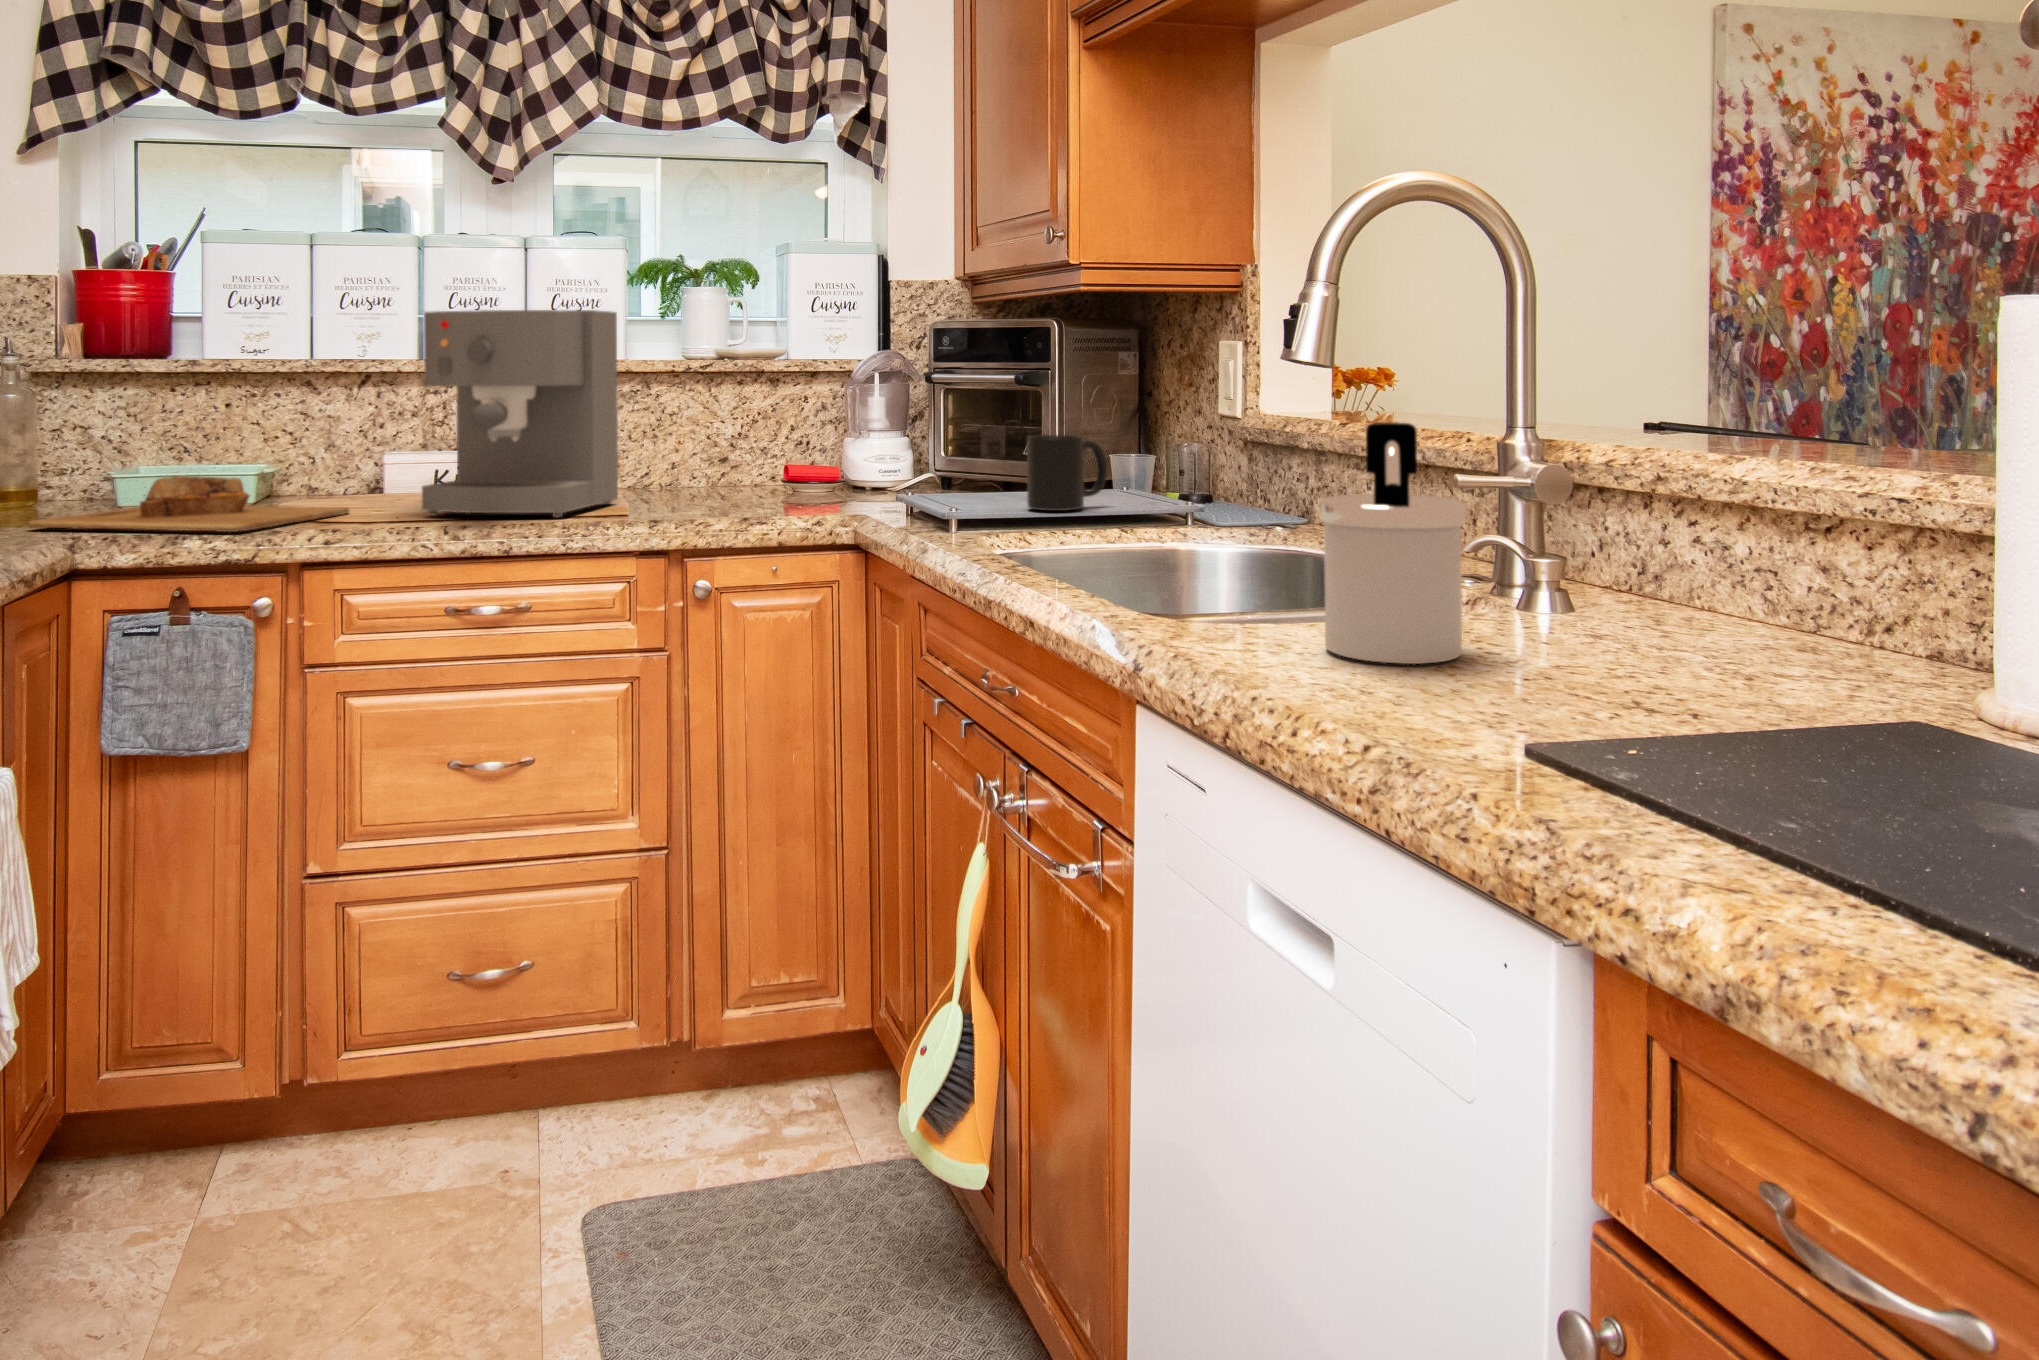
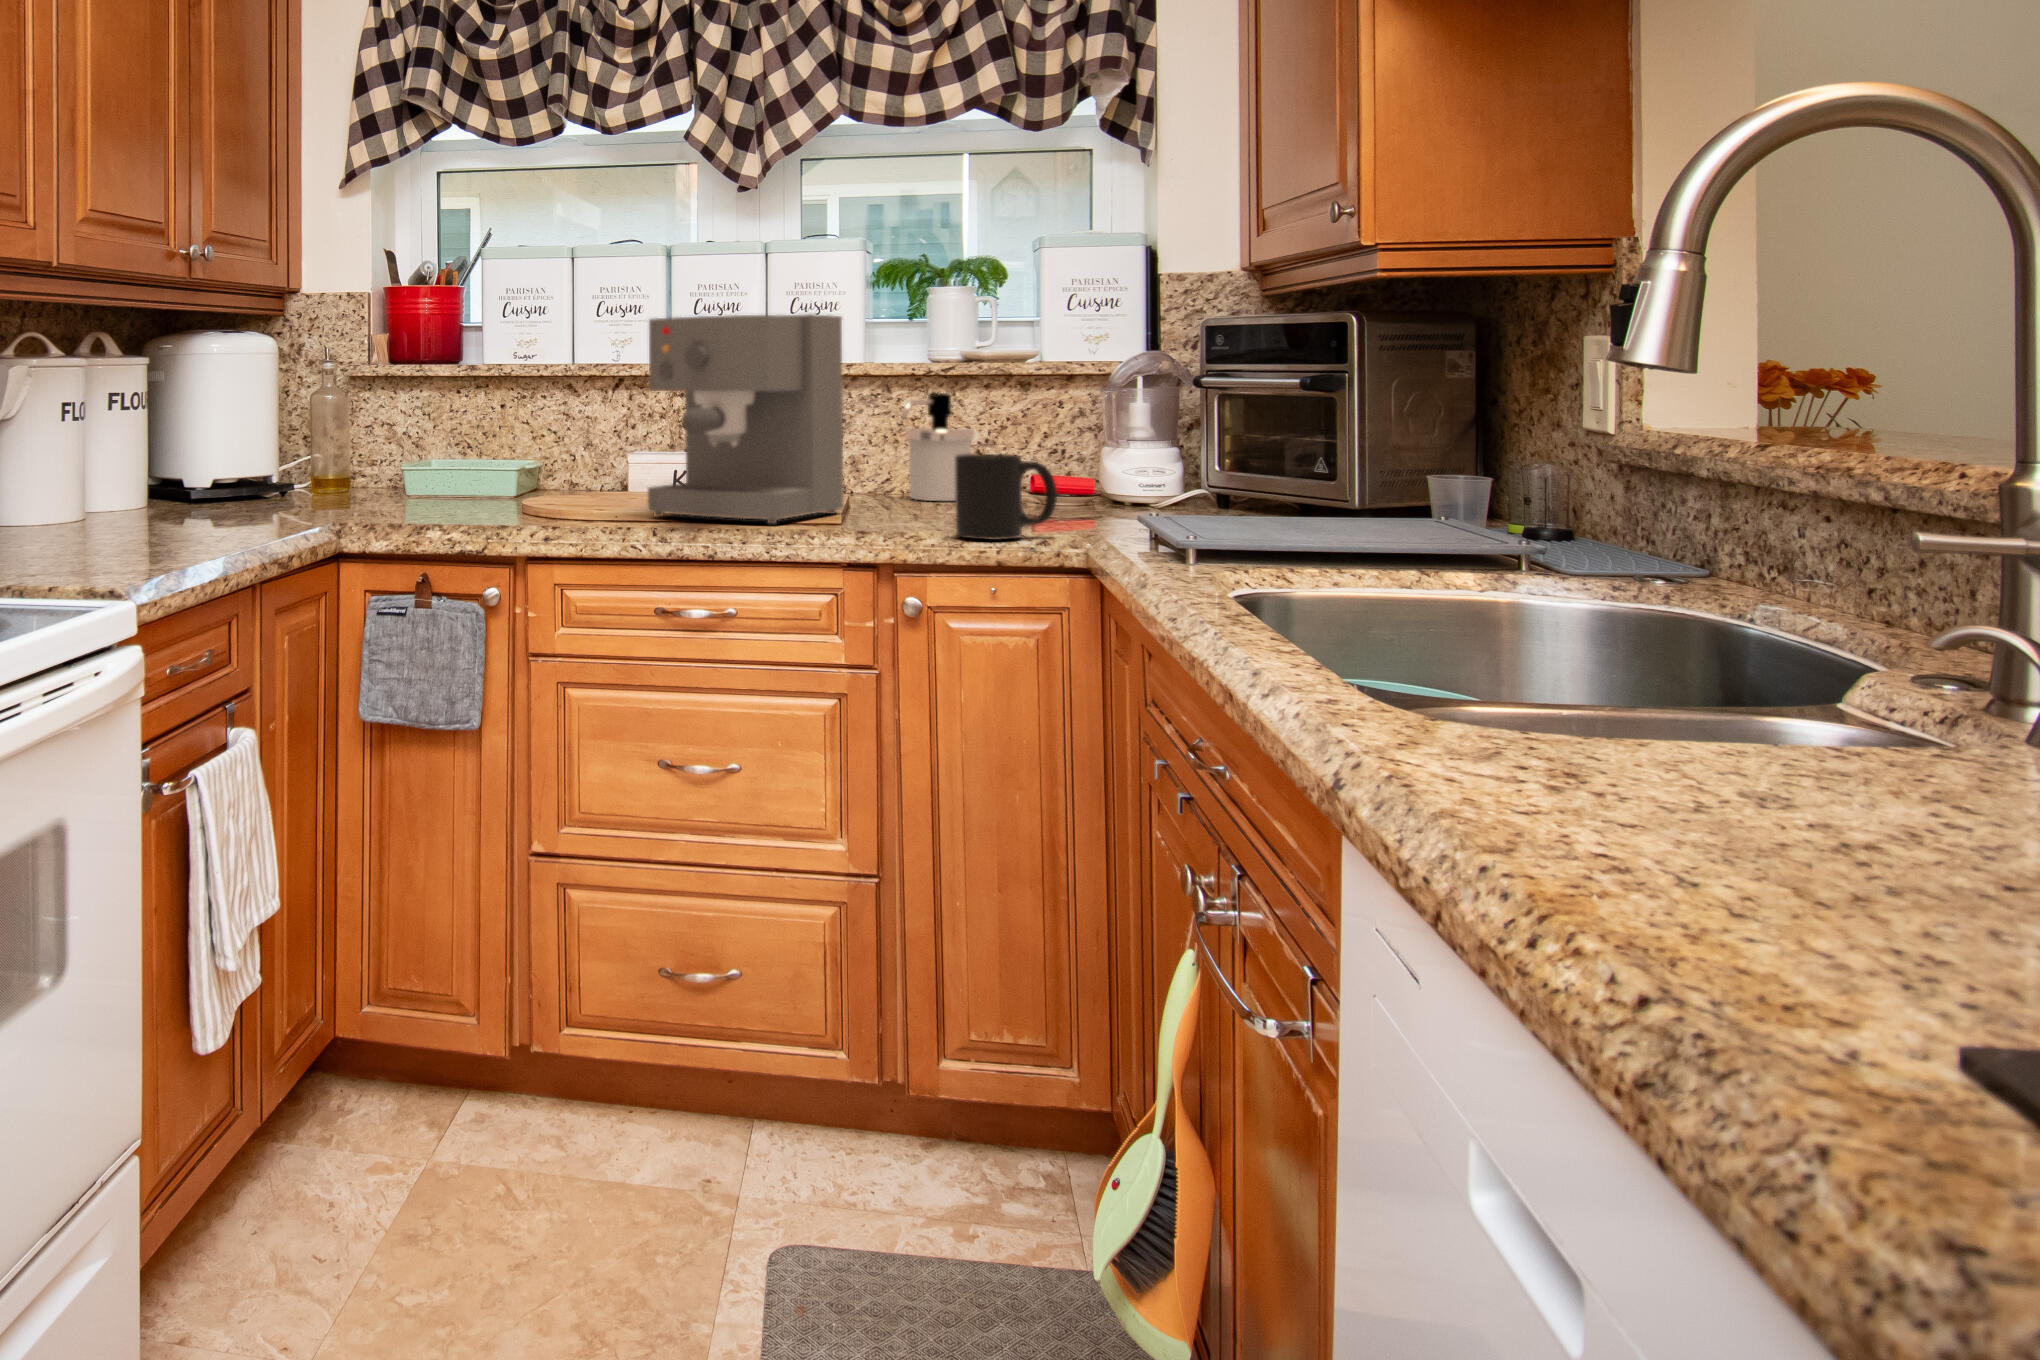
soap dispenser: present [1319,422,1466,664] -> present [902,393,974,501]
mug: present [1027,435,1107,511] -> present [955,454,1057,540]
cutting board: present [29,476,350,532] -> none [330,470,589,523]

